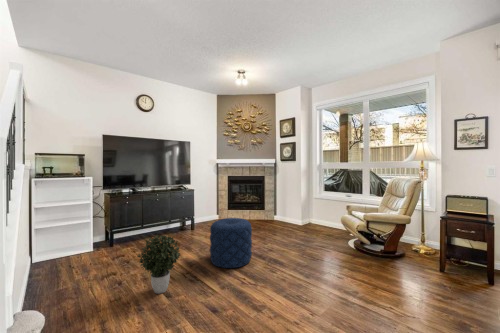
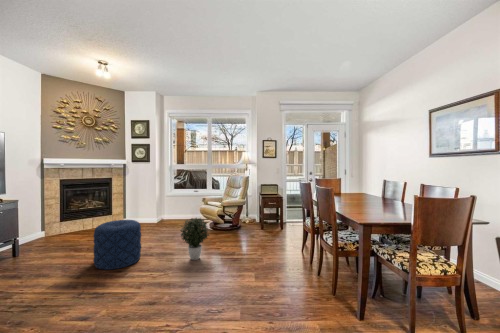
potted plant: present [137,235,180,294] -> present [180,218,209,260]

